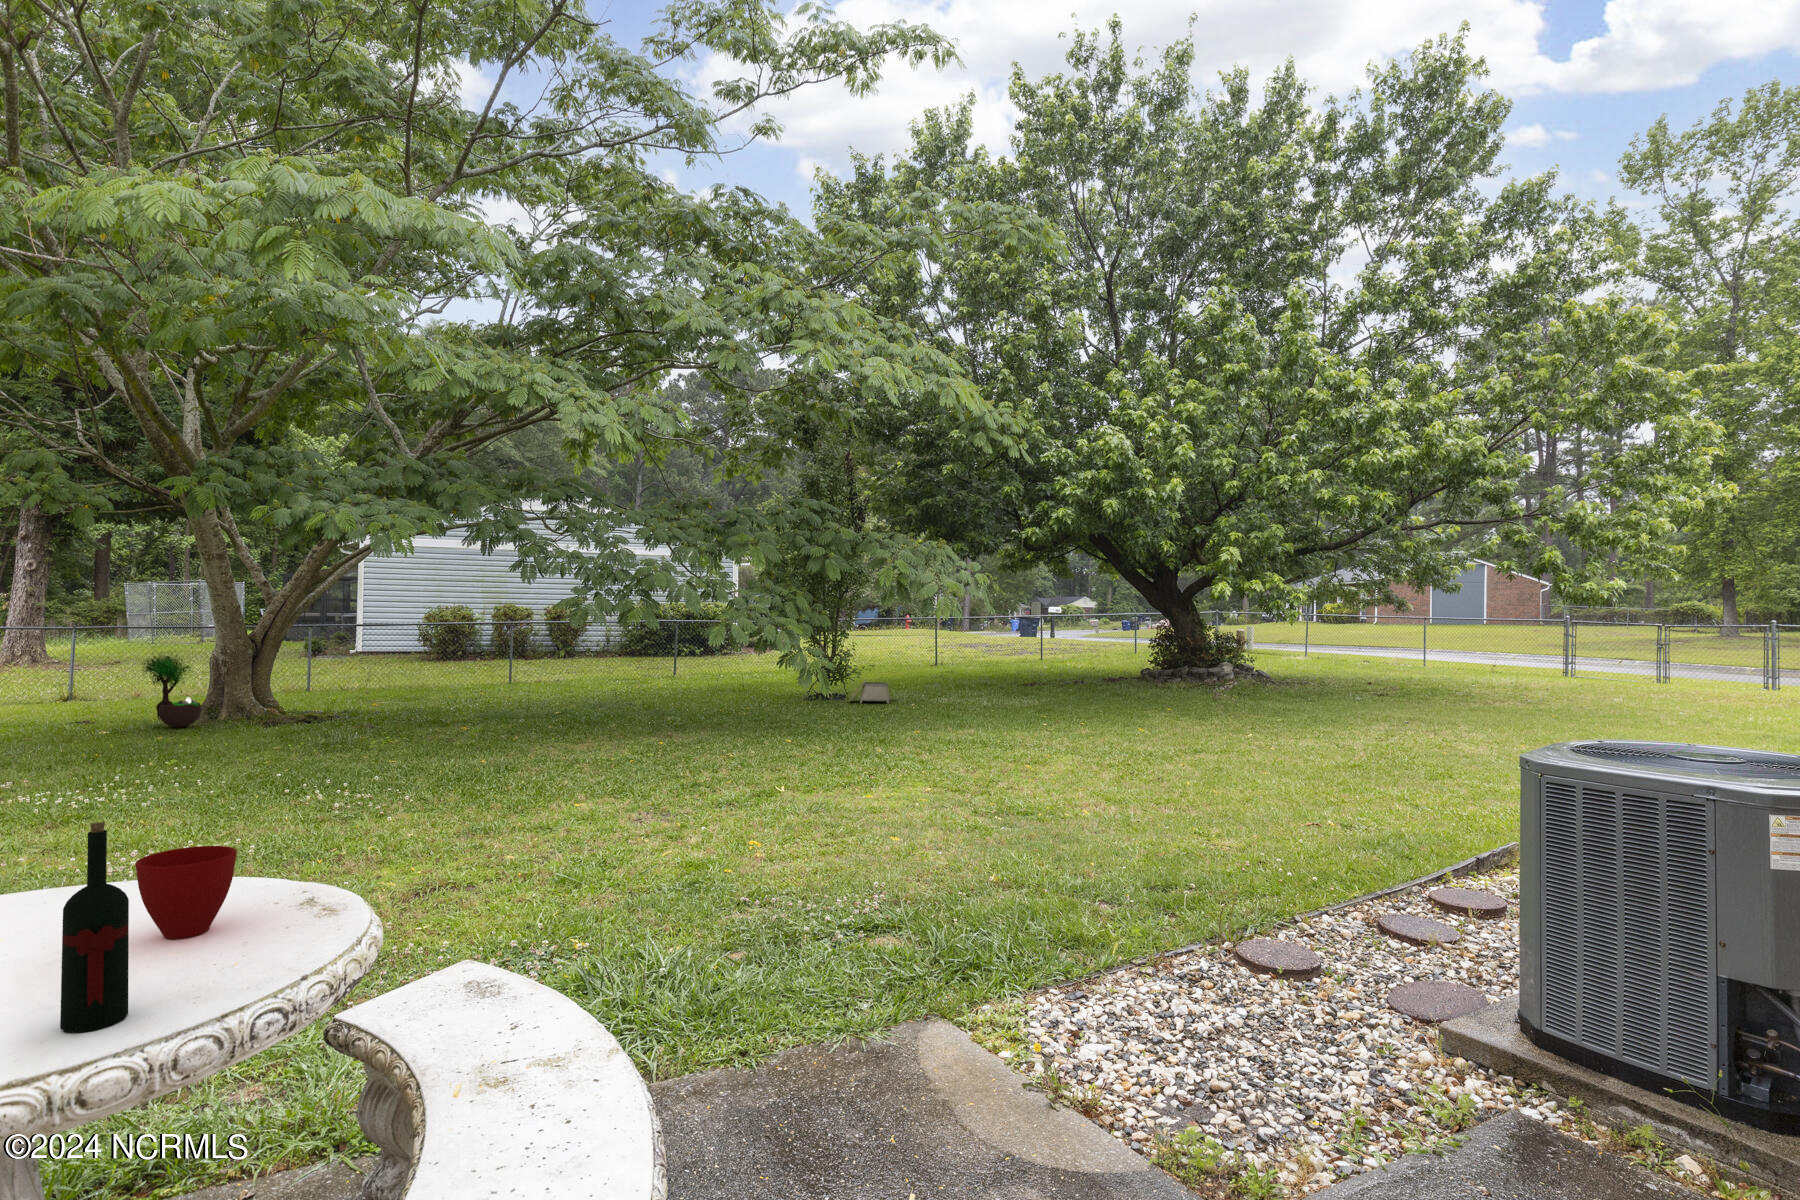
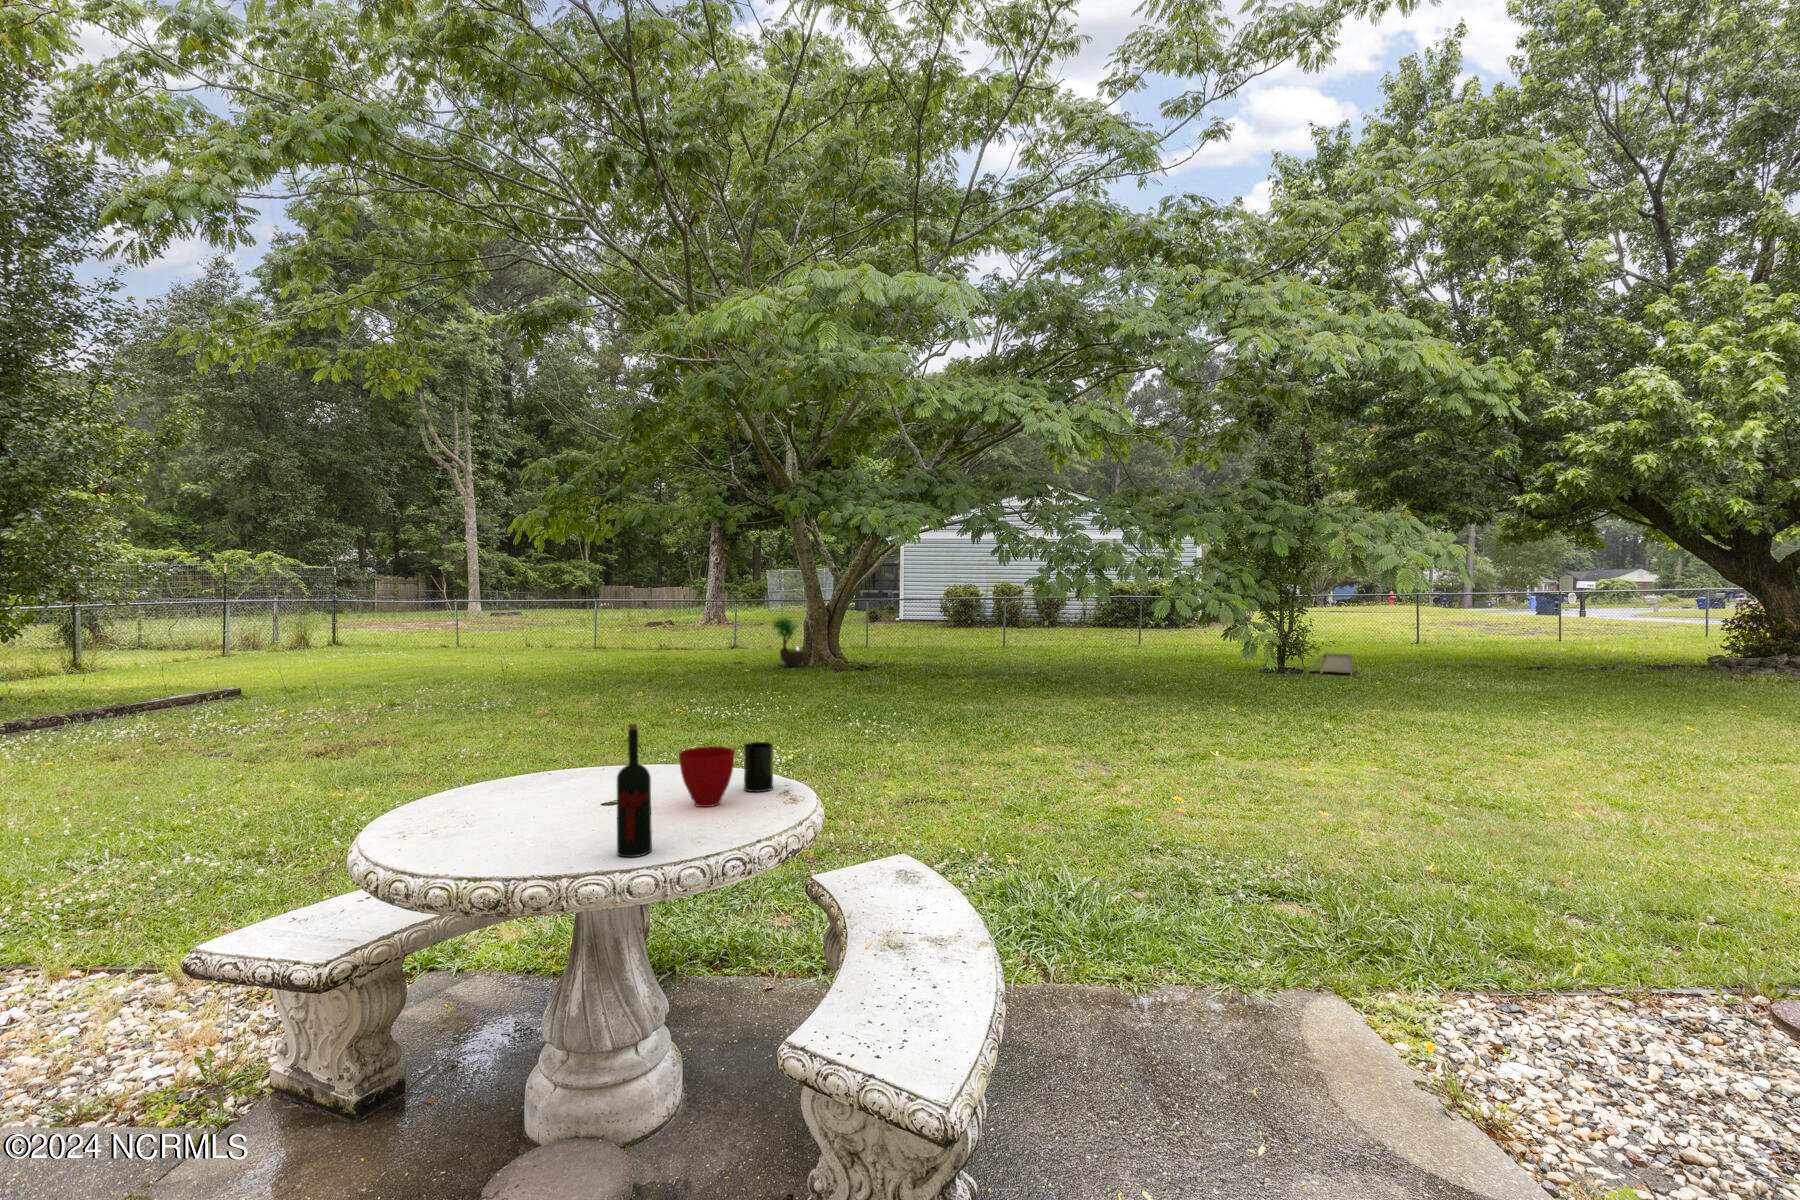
candle: none [234,832,289,906] -> present [744,742,773,792]

